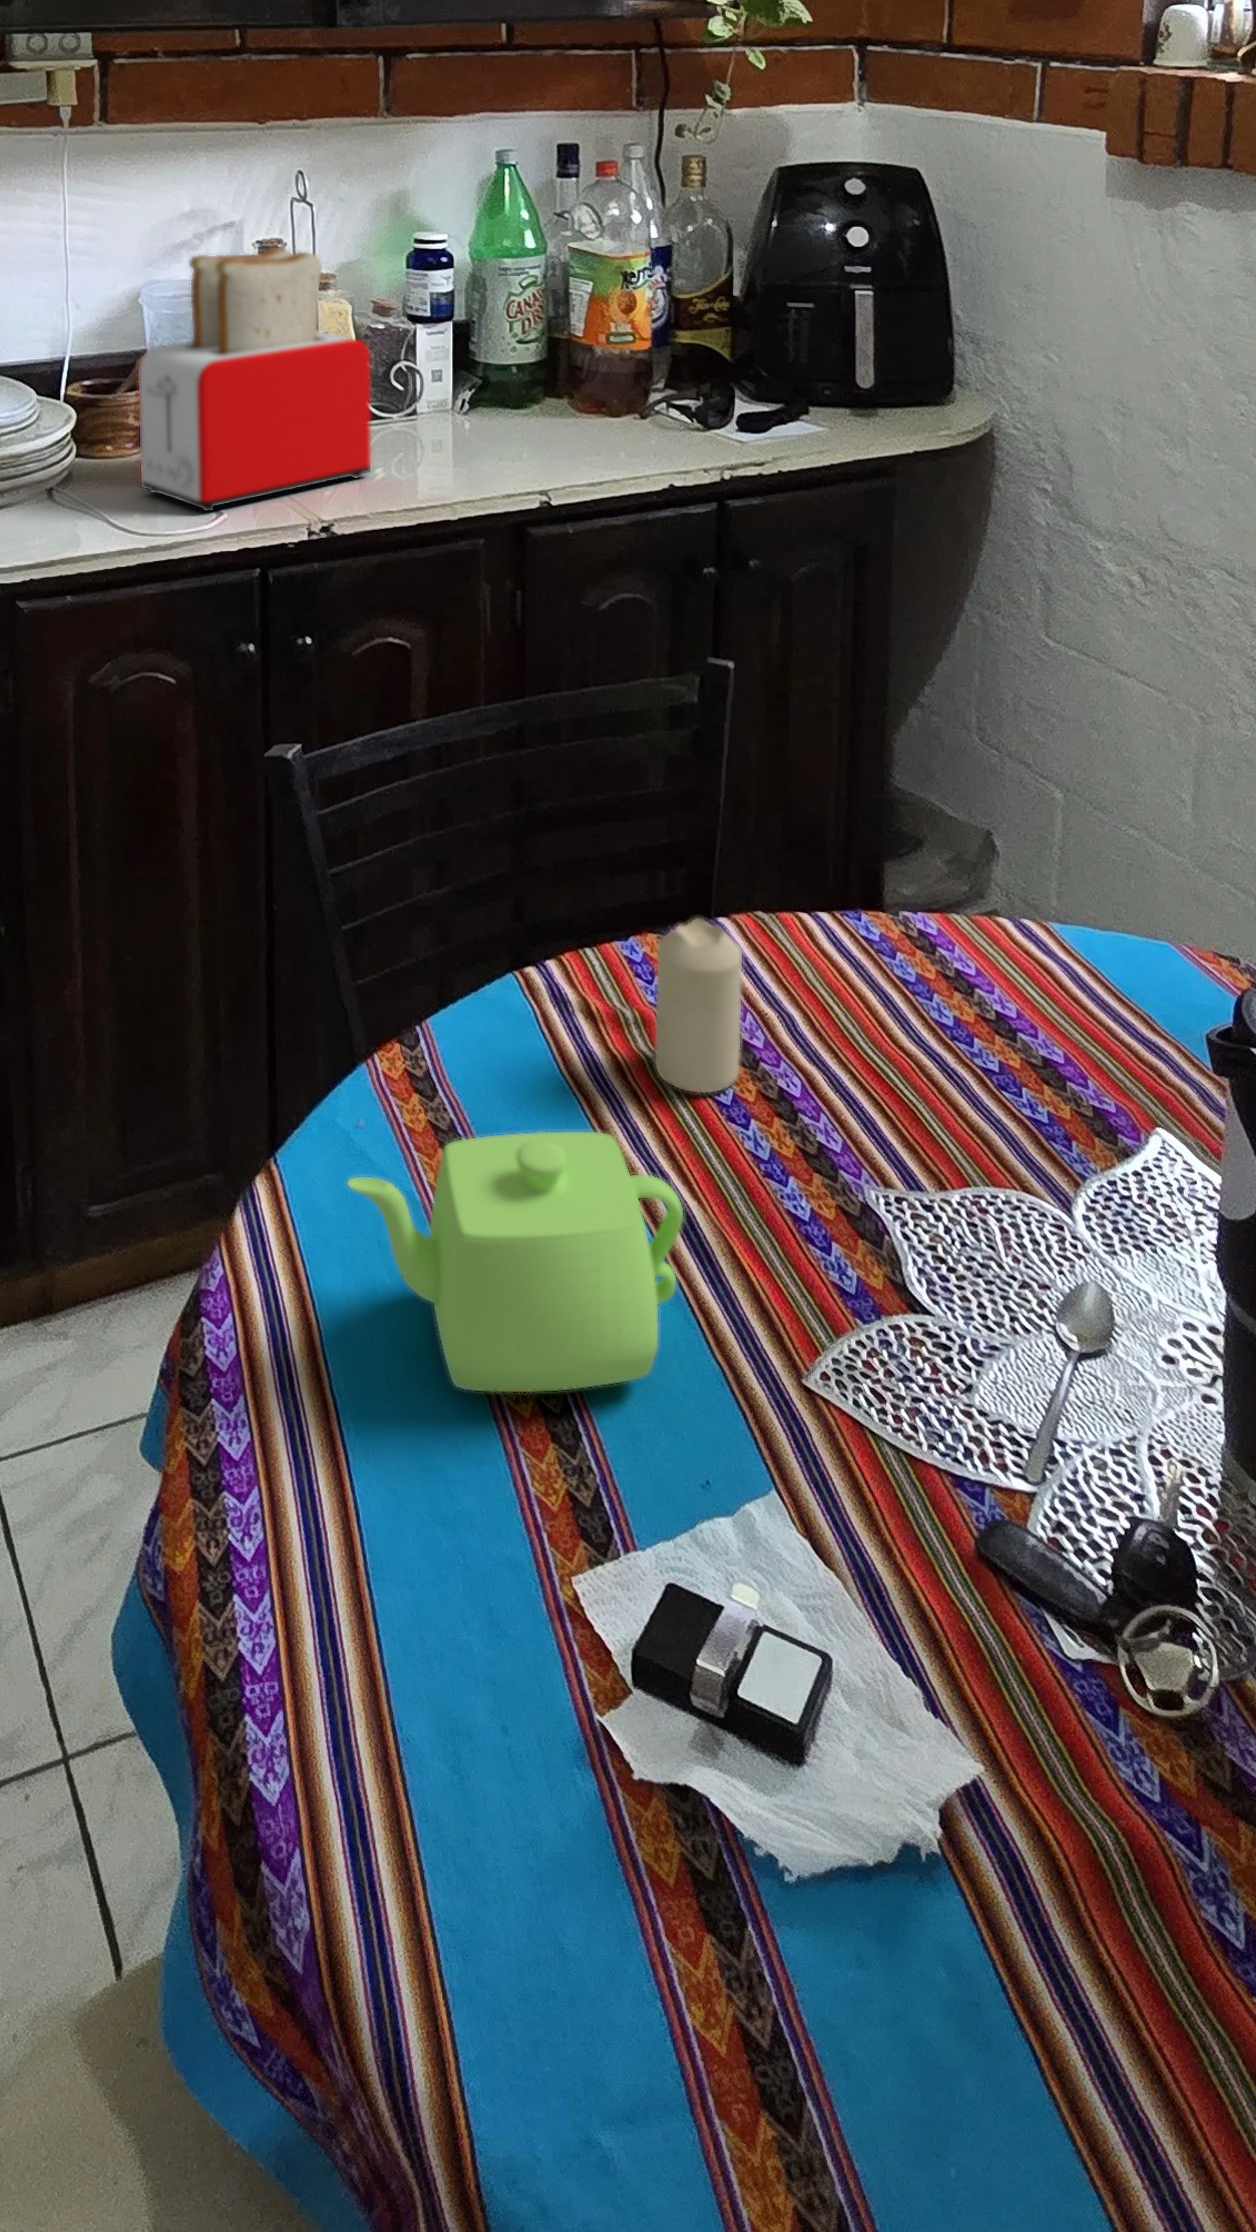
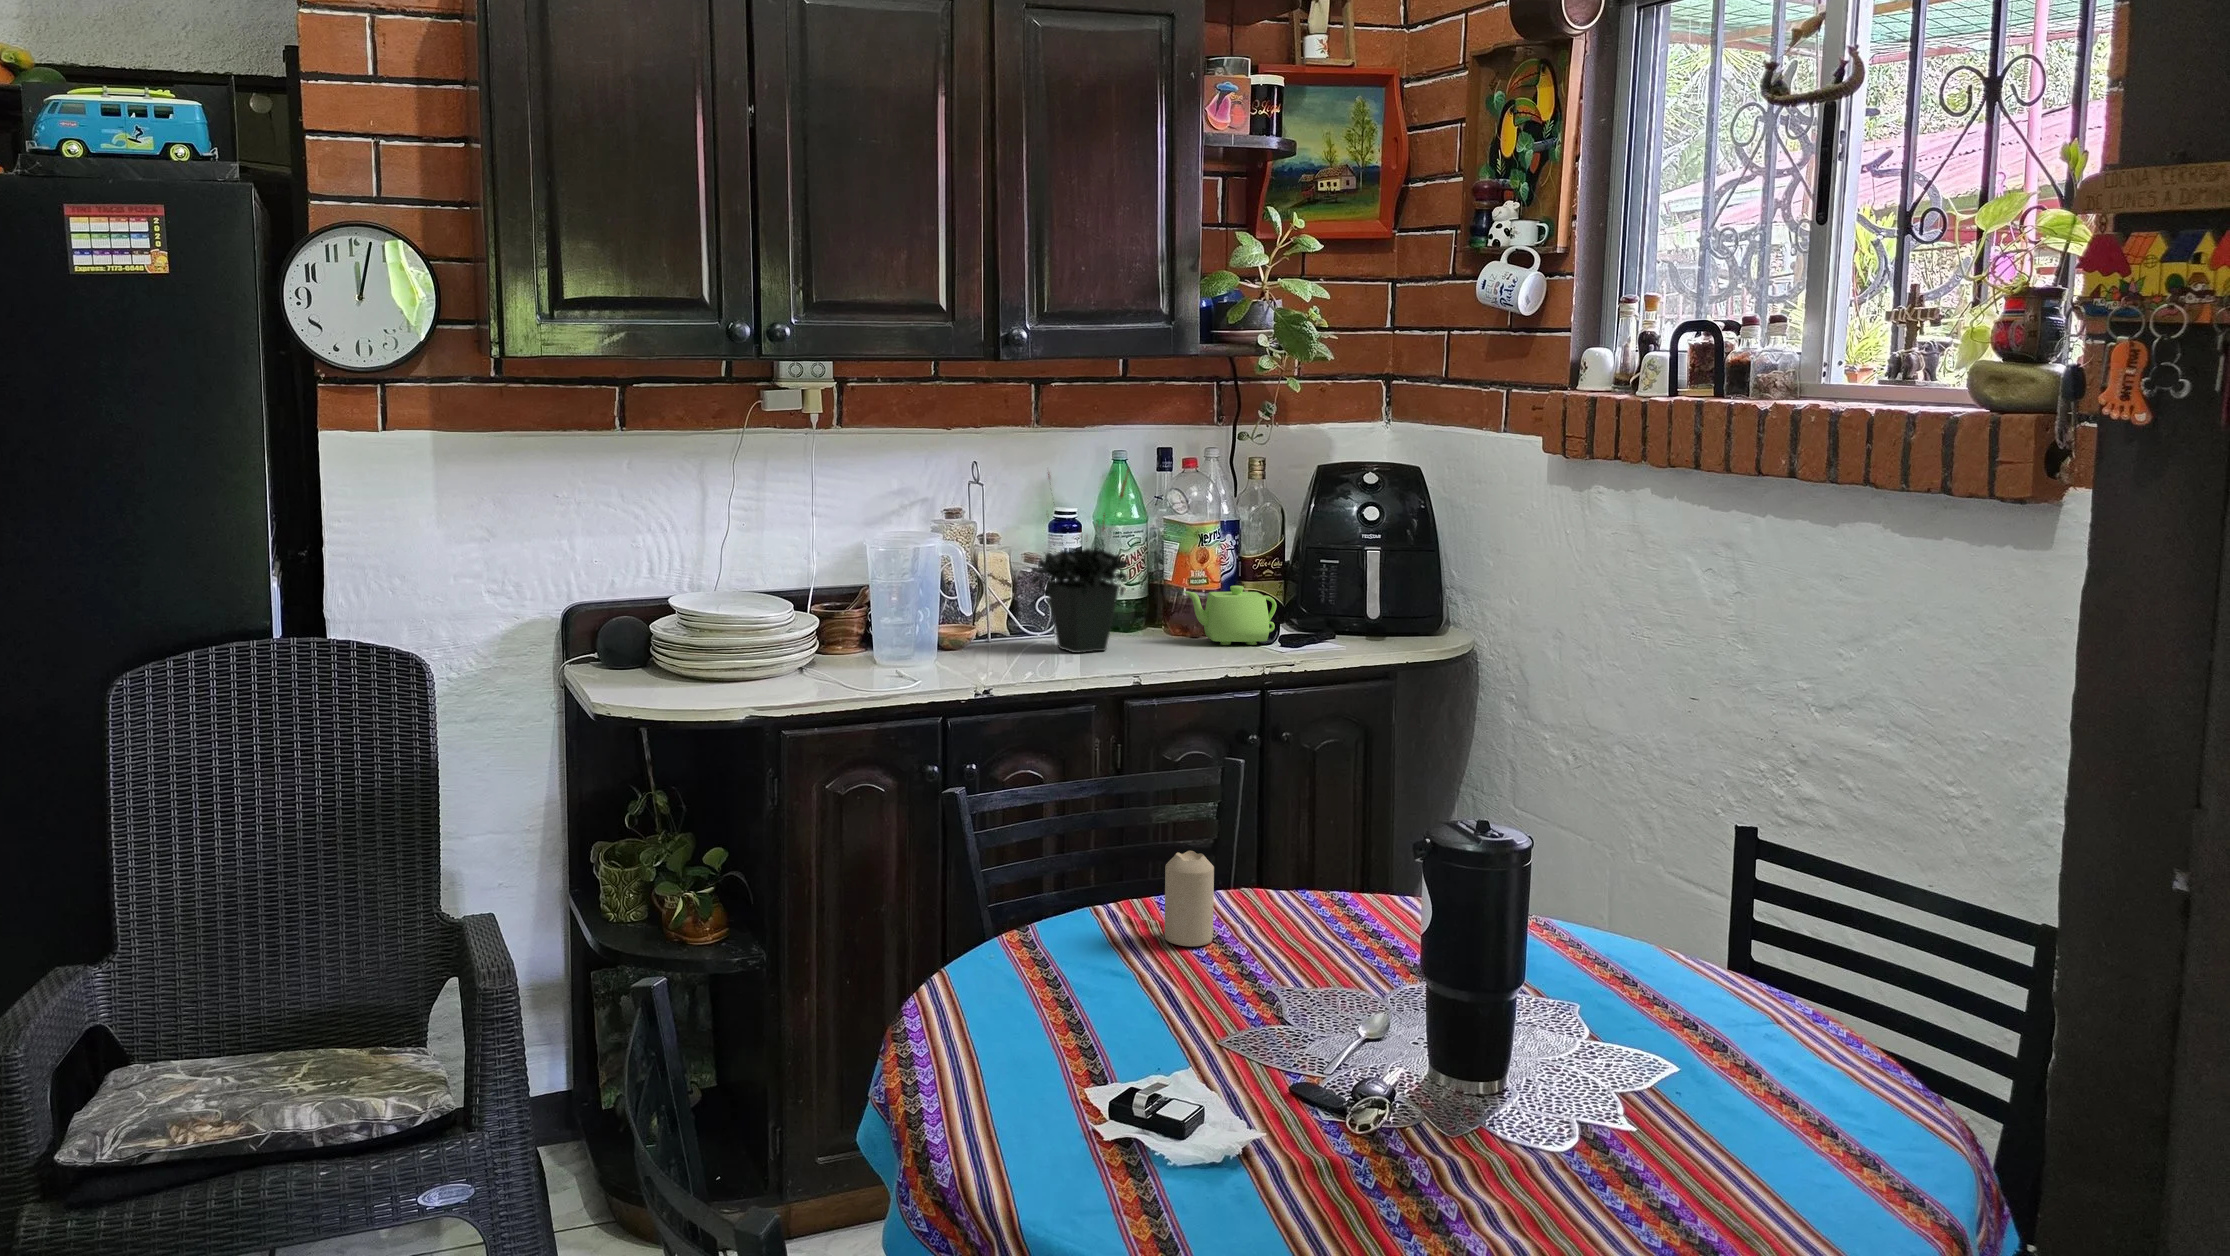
potted plant: none [386,182,533,452] -> present [1031,469,1129,653]
toaster: present [138,248,371,511] -> none [860,506,1017,678]
teapot: present [348,1132,683,1392] -> present [1184,586,1277,645]

